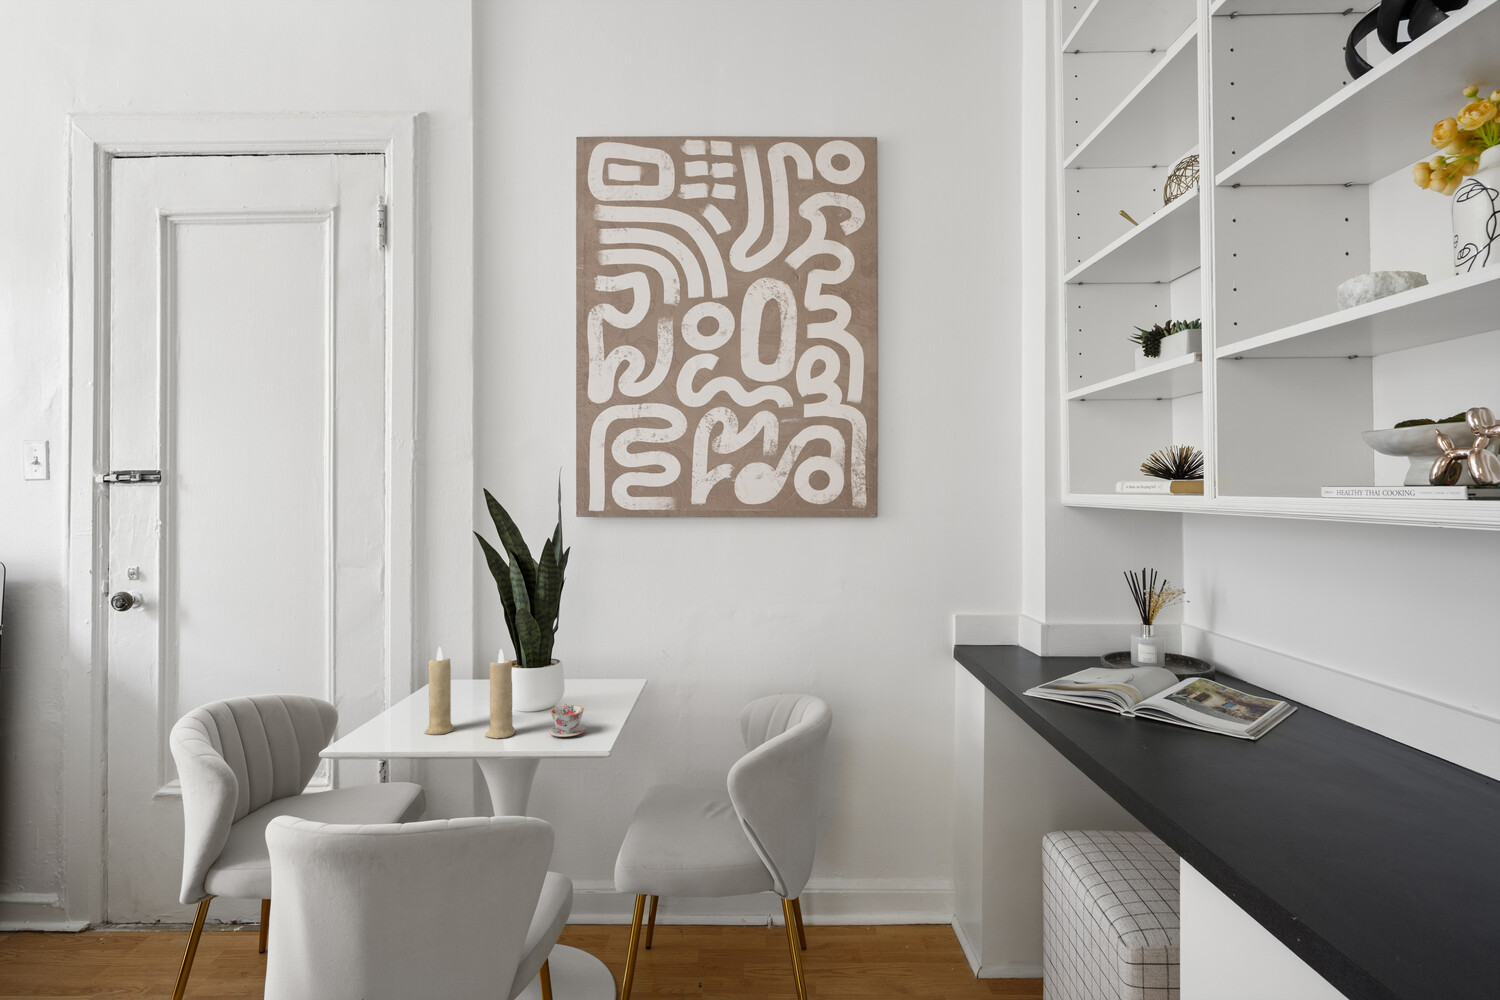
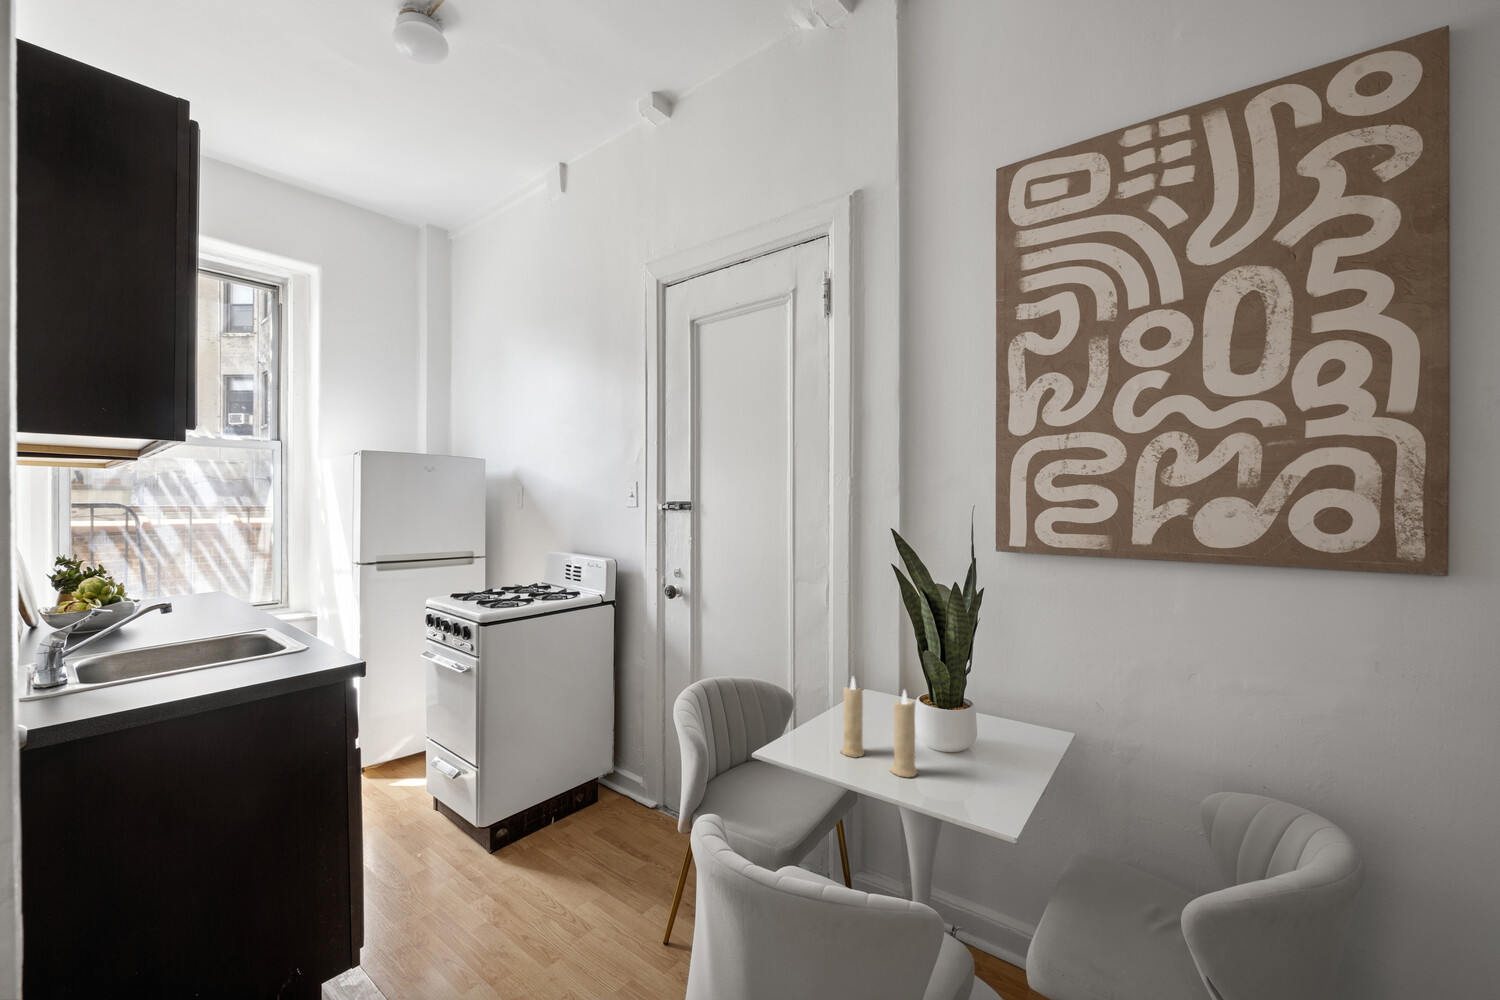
teacup: present [549,704,586,737] -> none [950,756,989,795]

